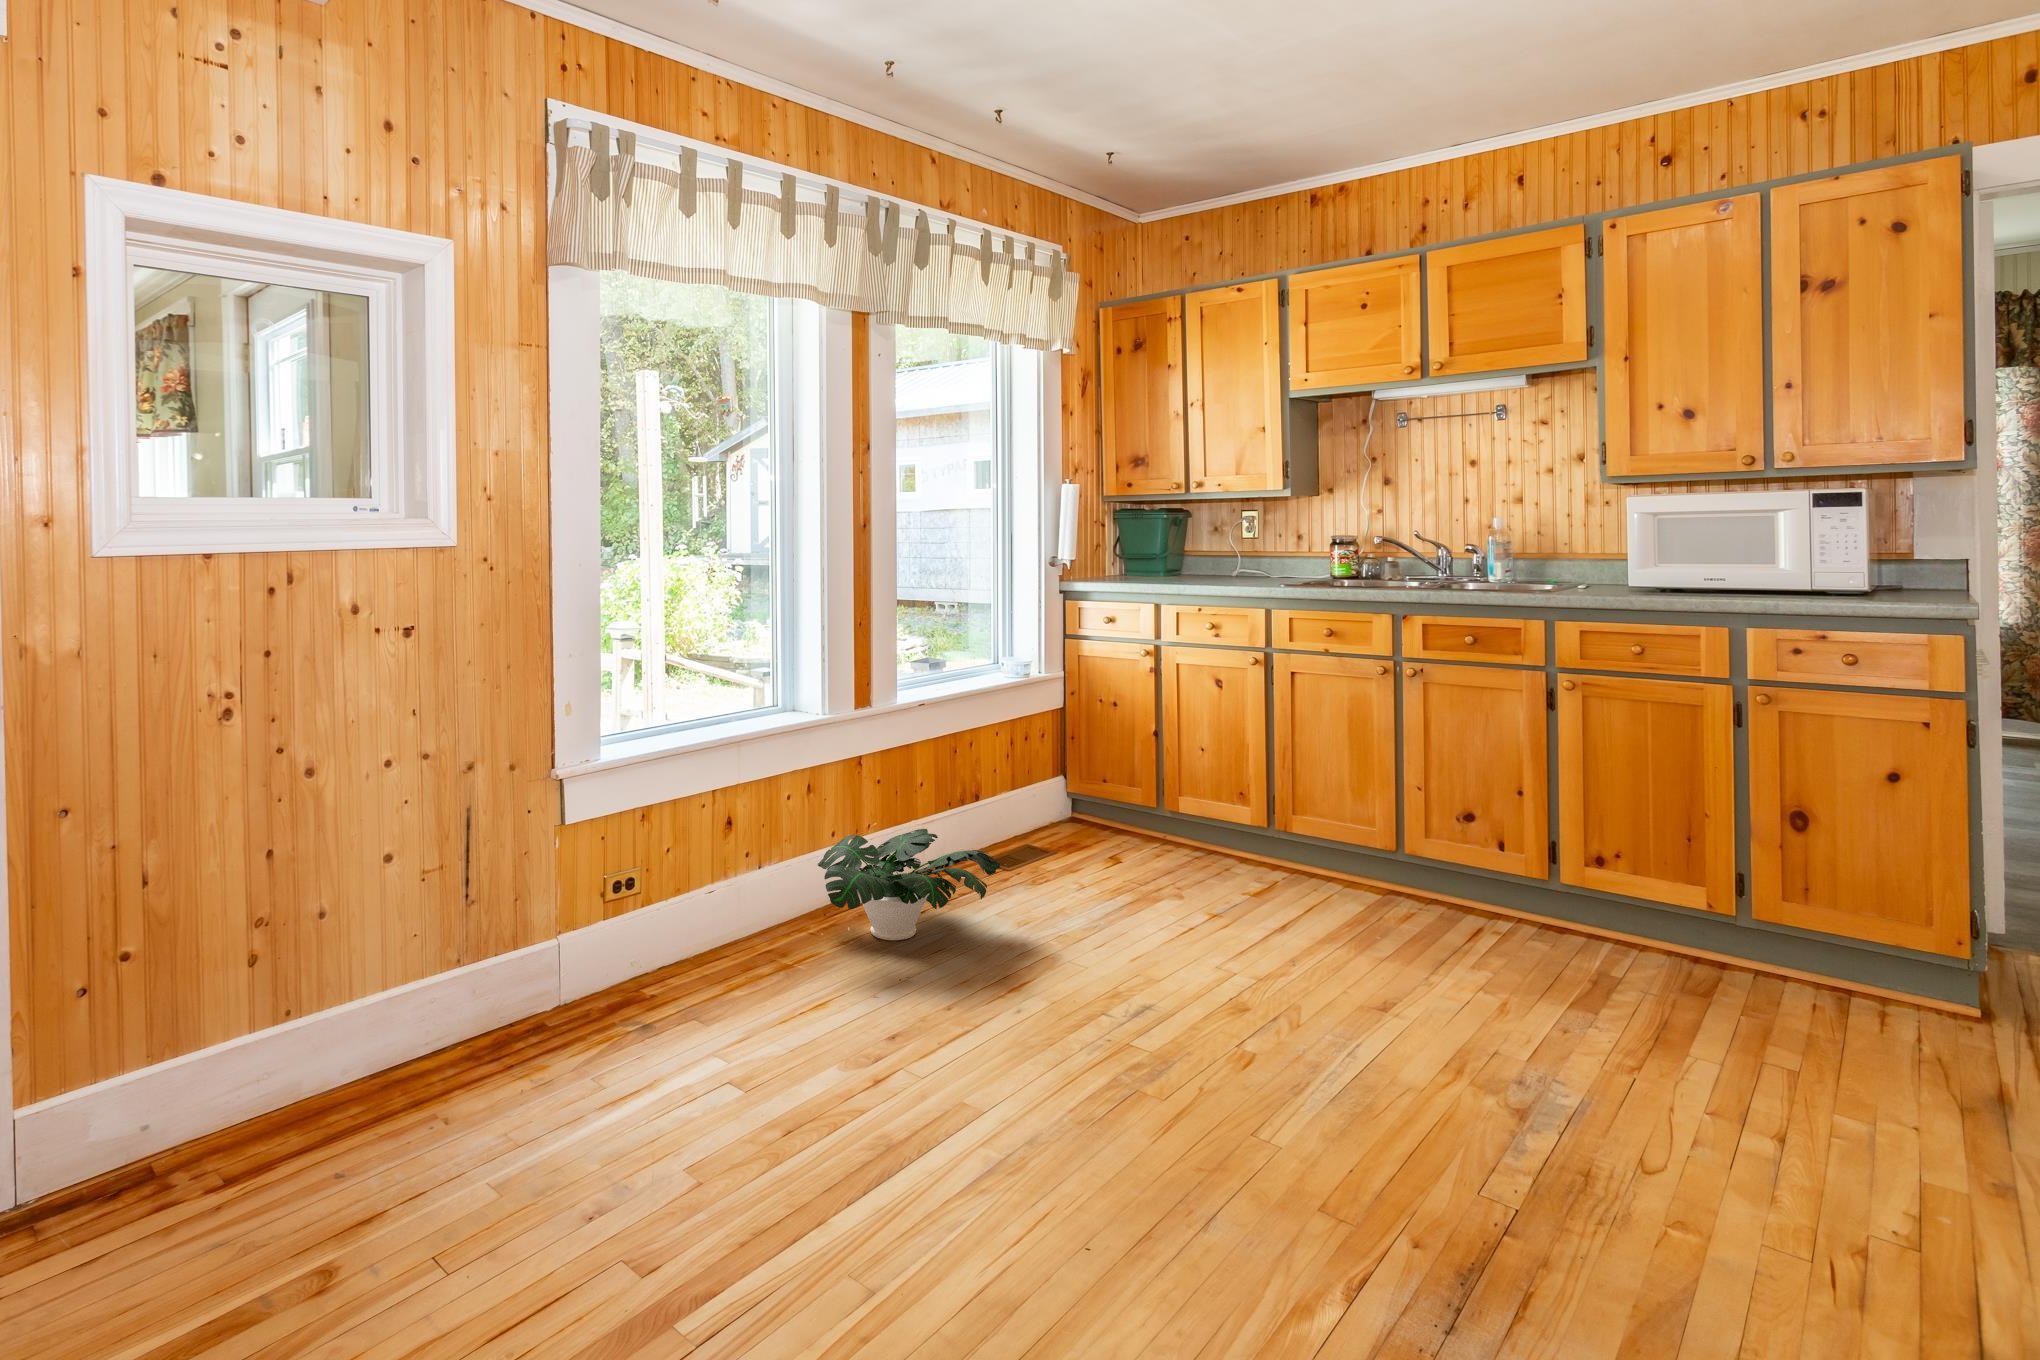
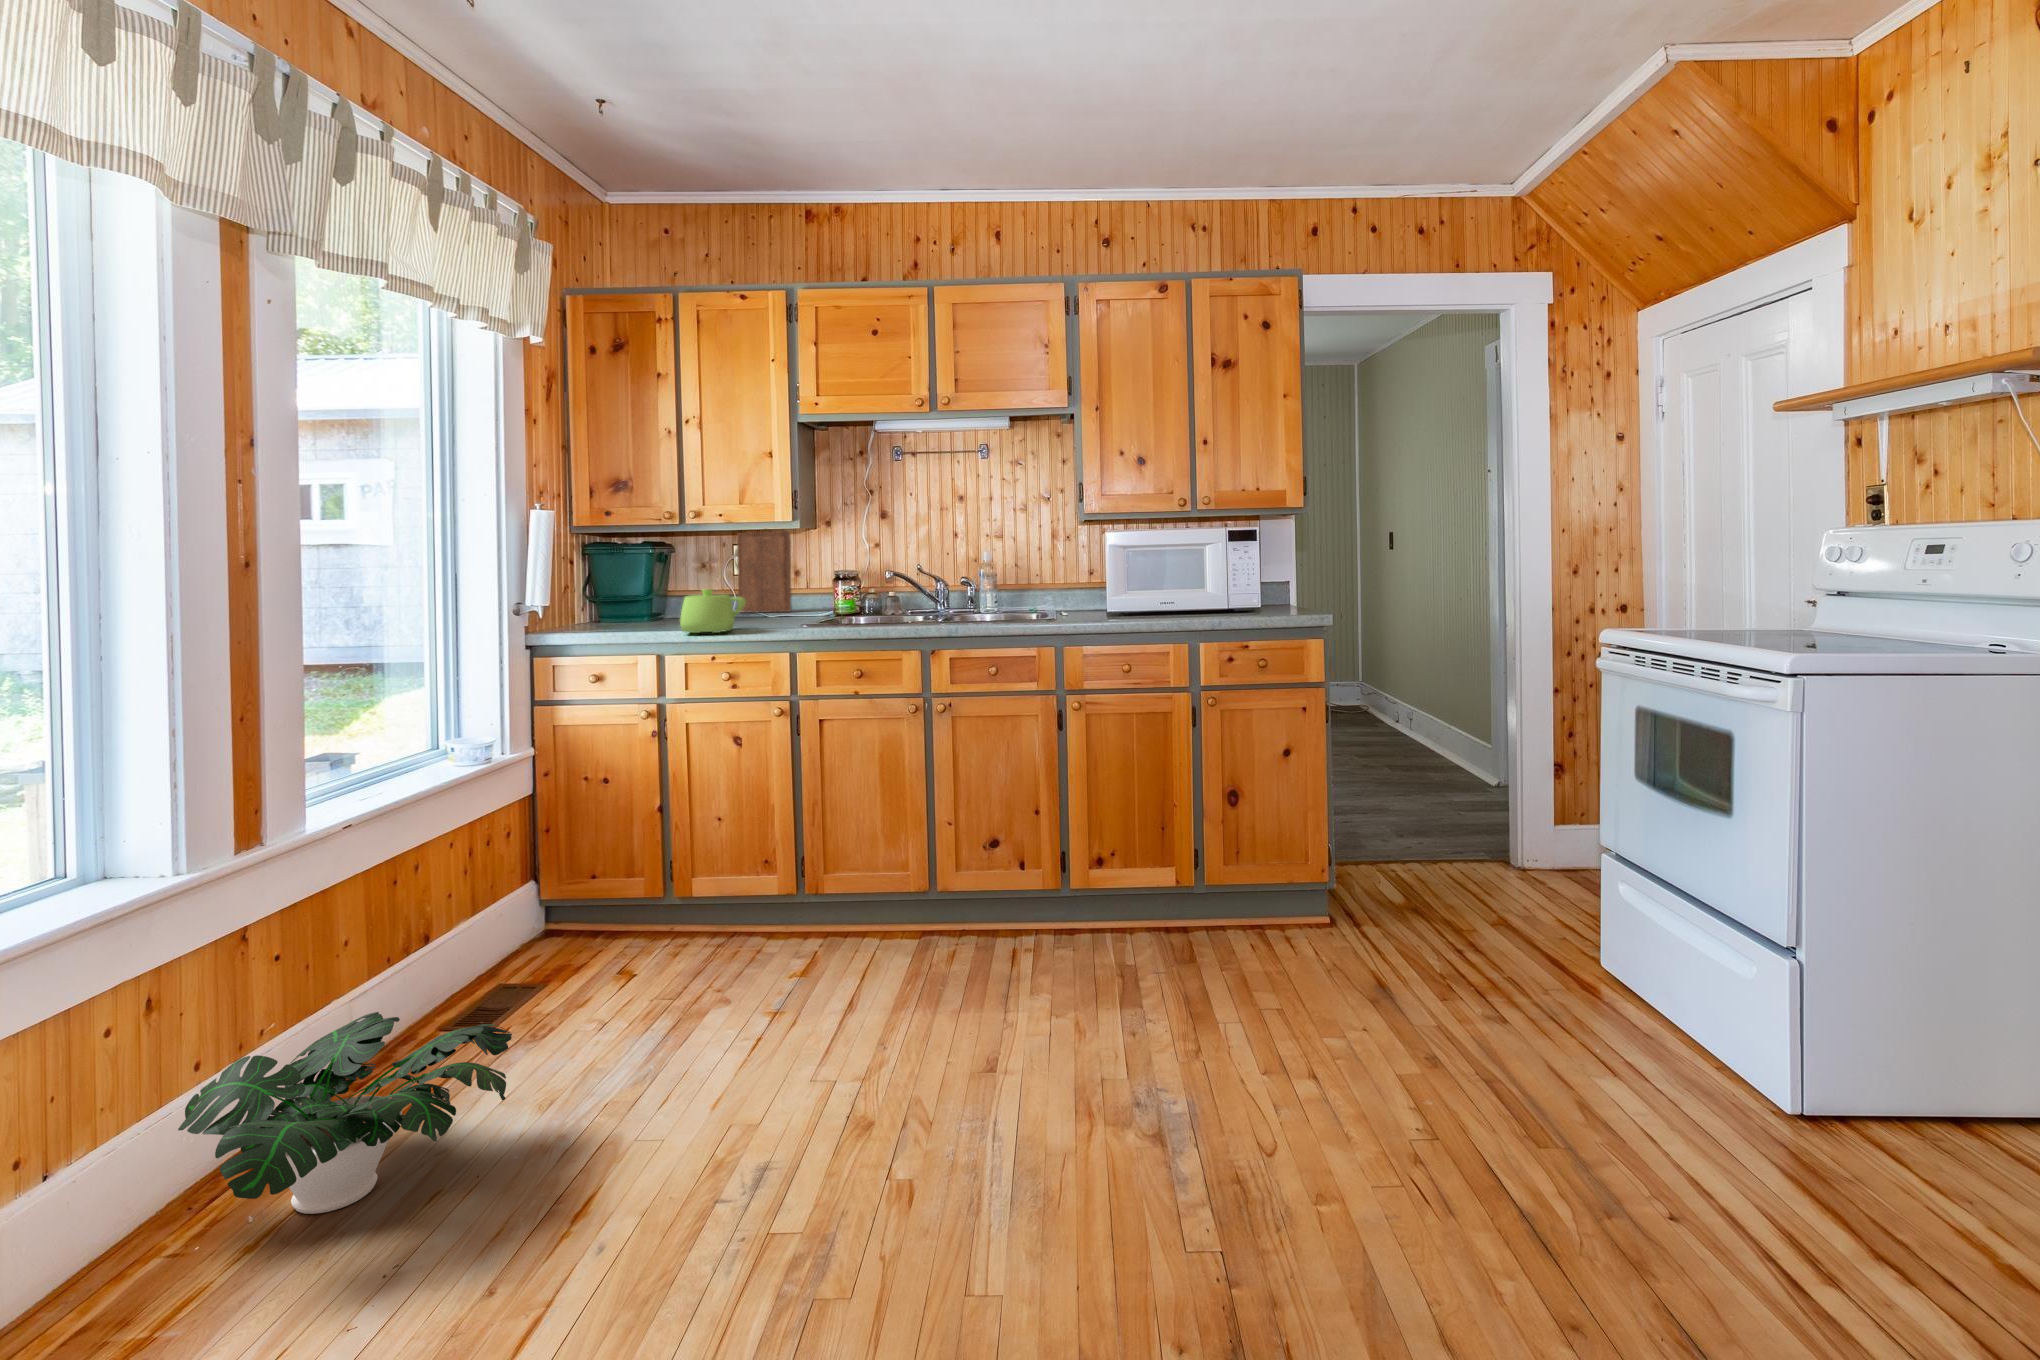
cutting board: none [1243,489,1292,575] -> present [737,530,791,613]
teapot: none [1172,551,1229,589] -> present [680,589,746,633]

